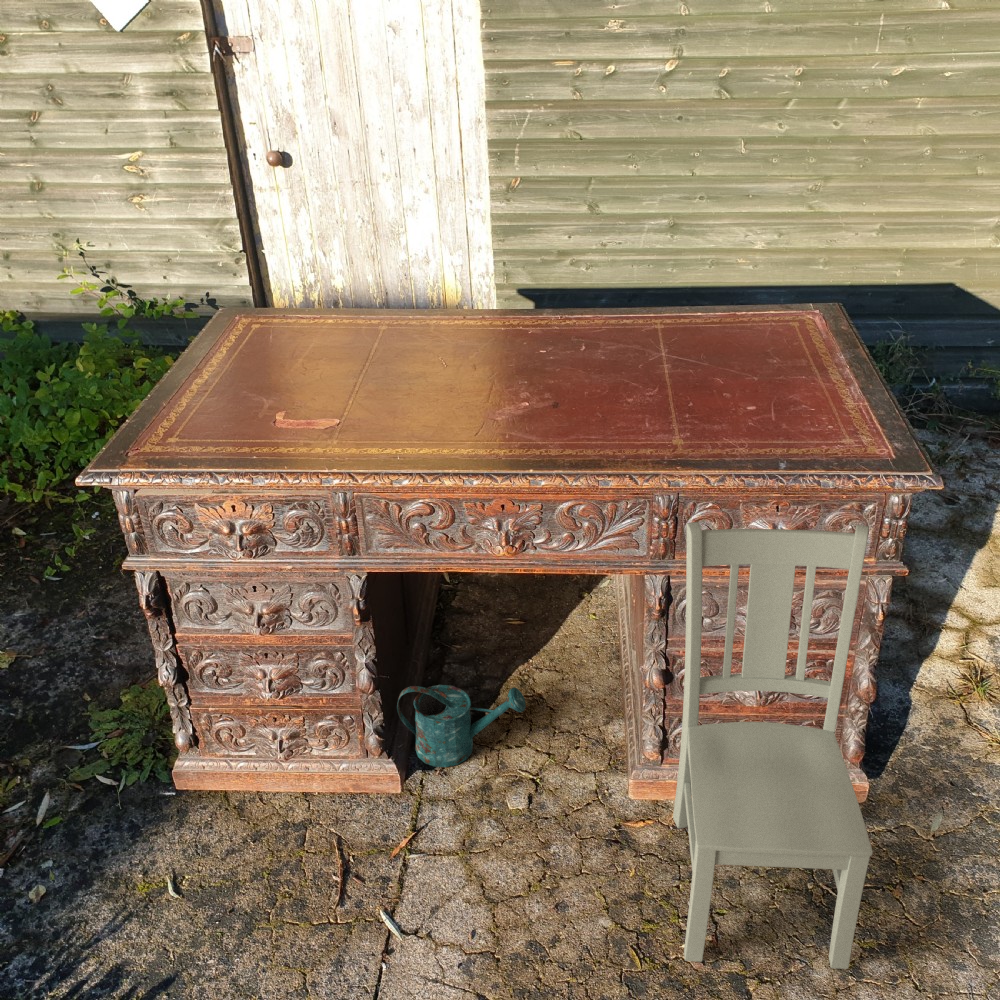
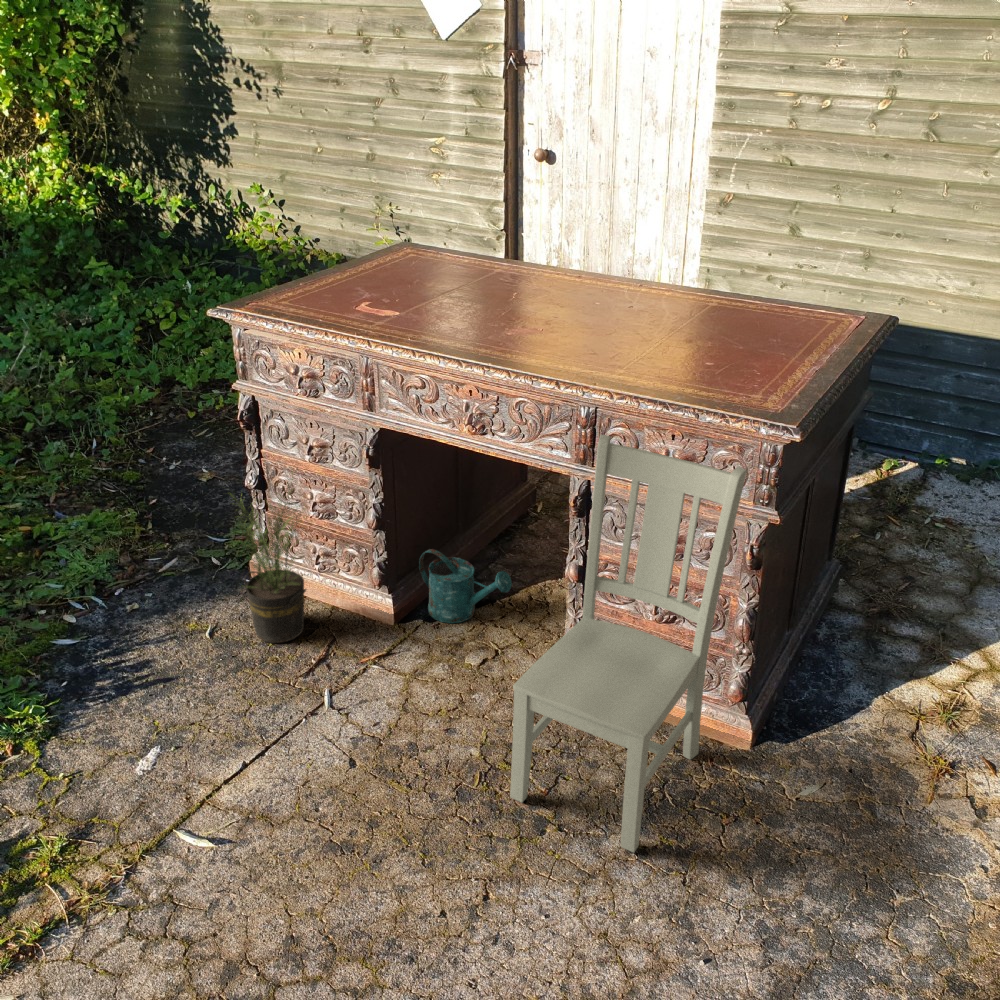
potted plant: none [164,645,301,877] -> present [230,479,306,643]

